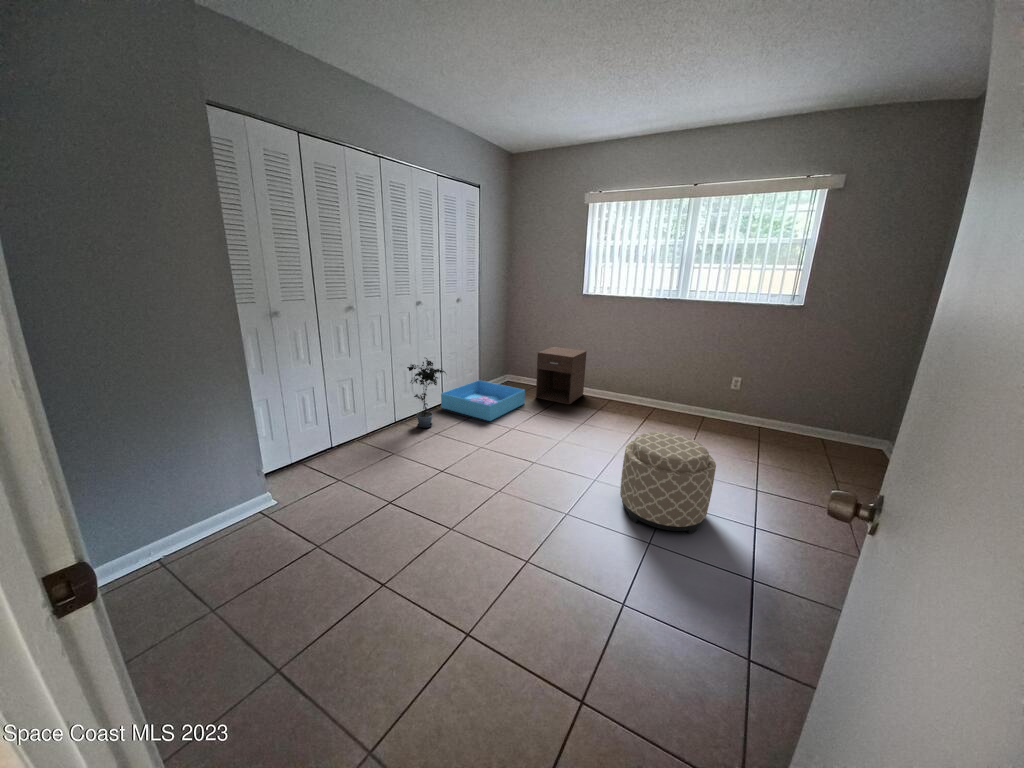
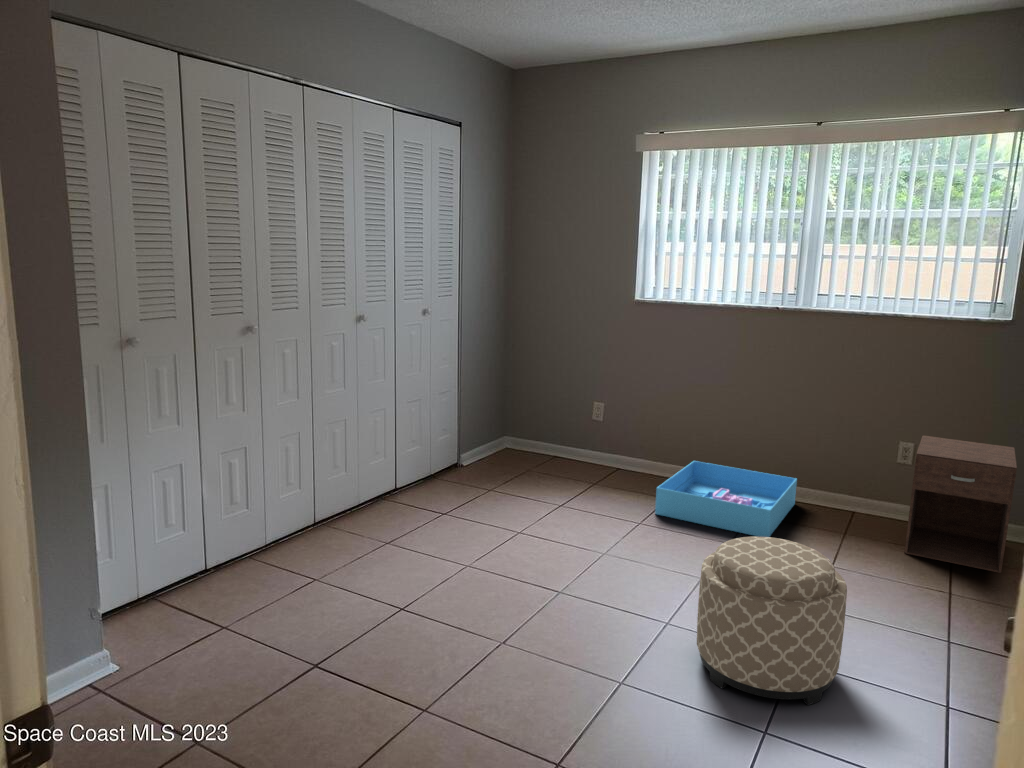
nightstand: present [536,347,587,404] -> present [904,435,1017,573]
potted plant: present [407,358,446,428] -> none [335,412,404,535]
storage bin: present [441,380,525,421] -> present [655,461,797,537]

